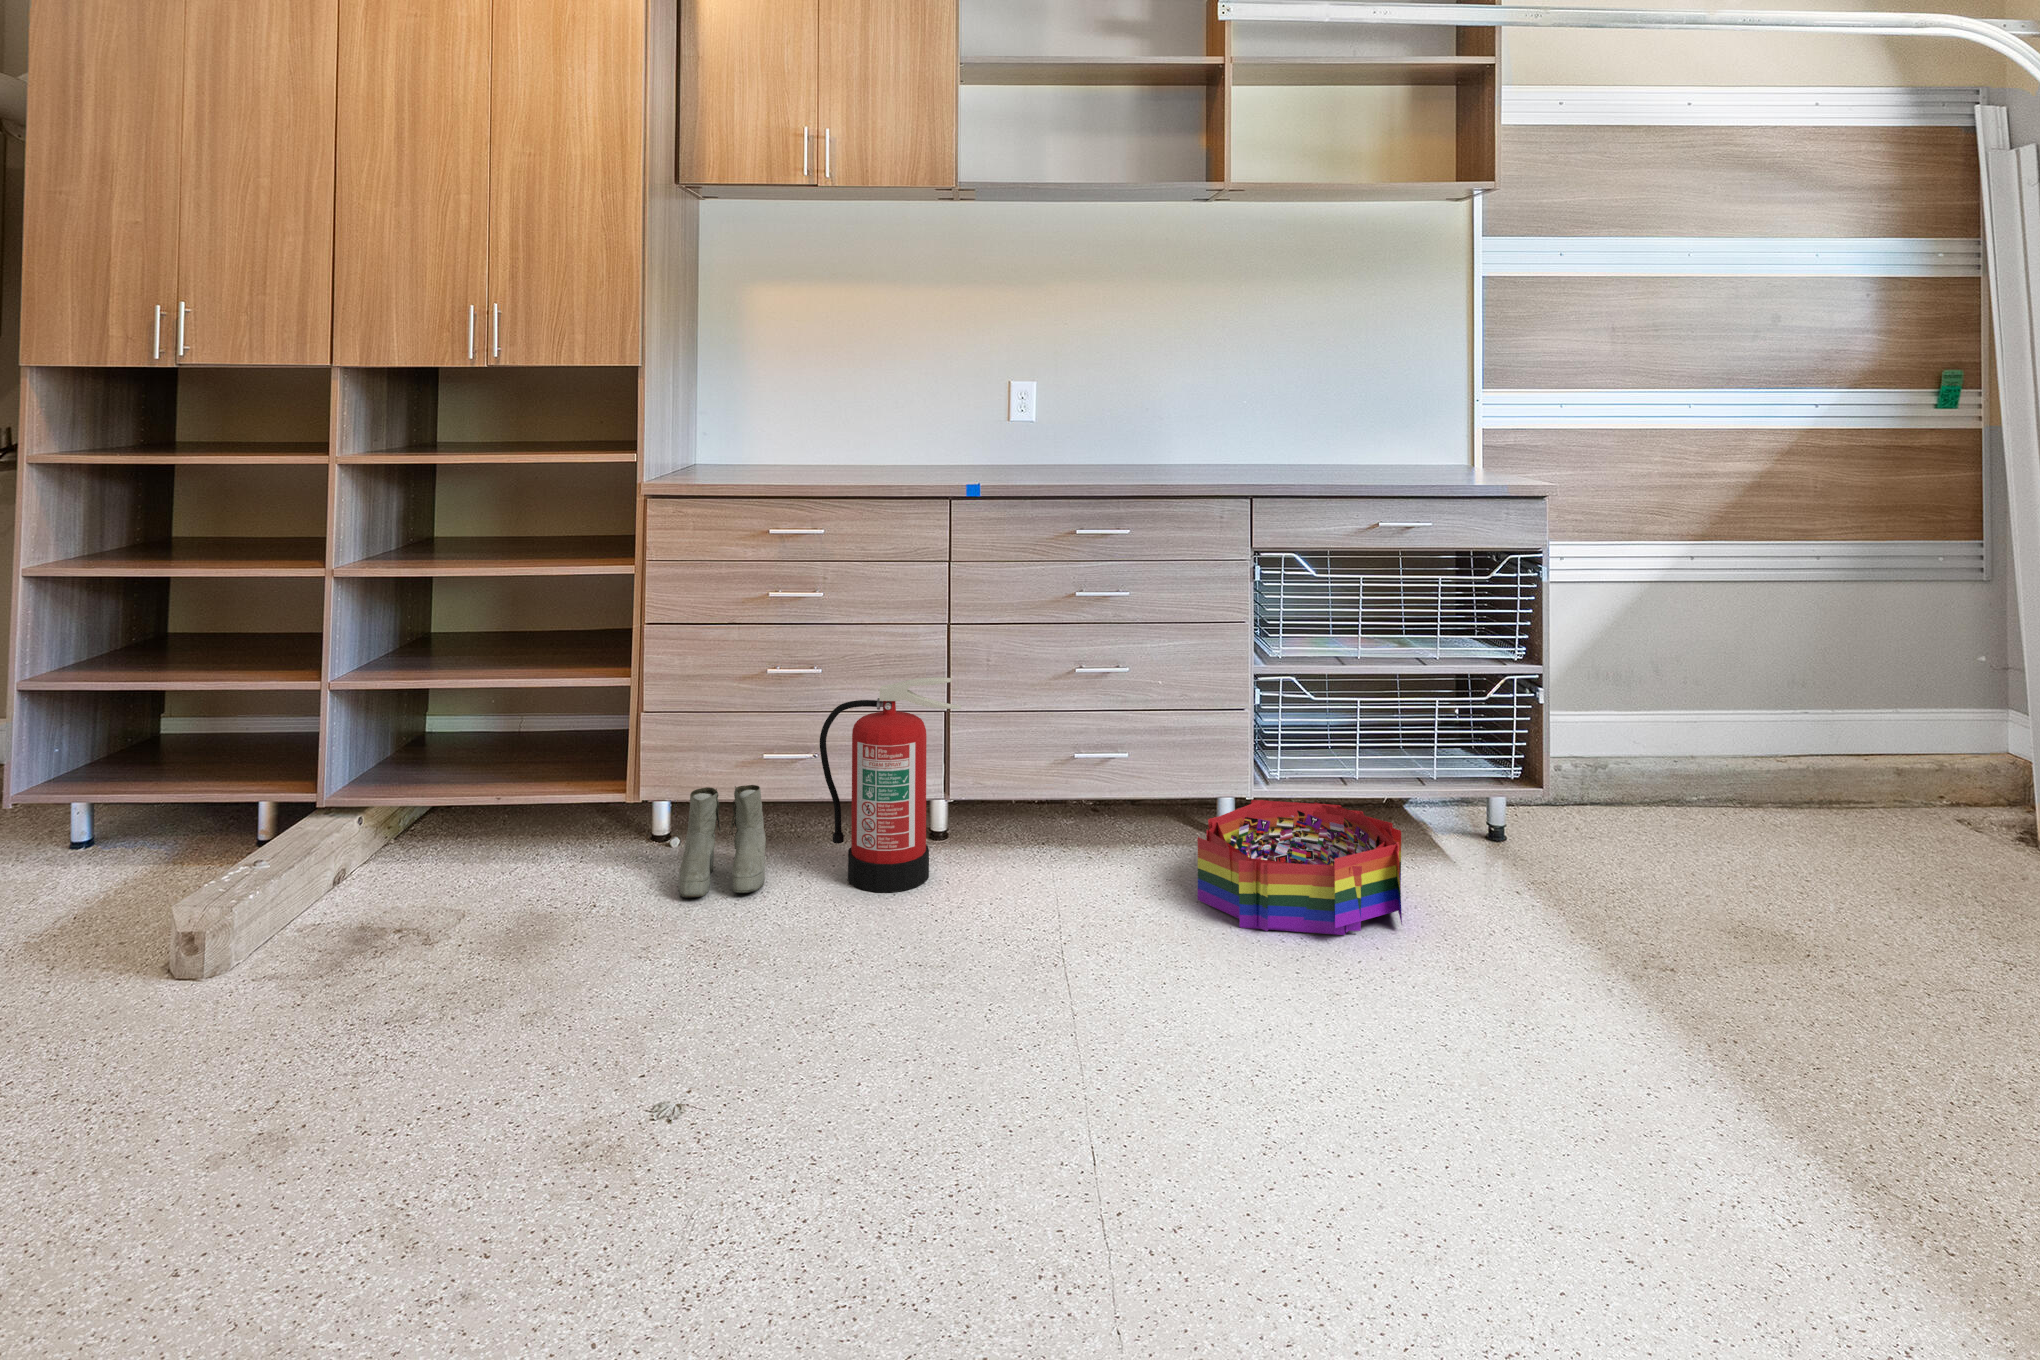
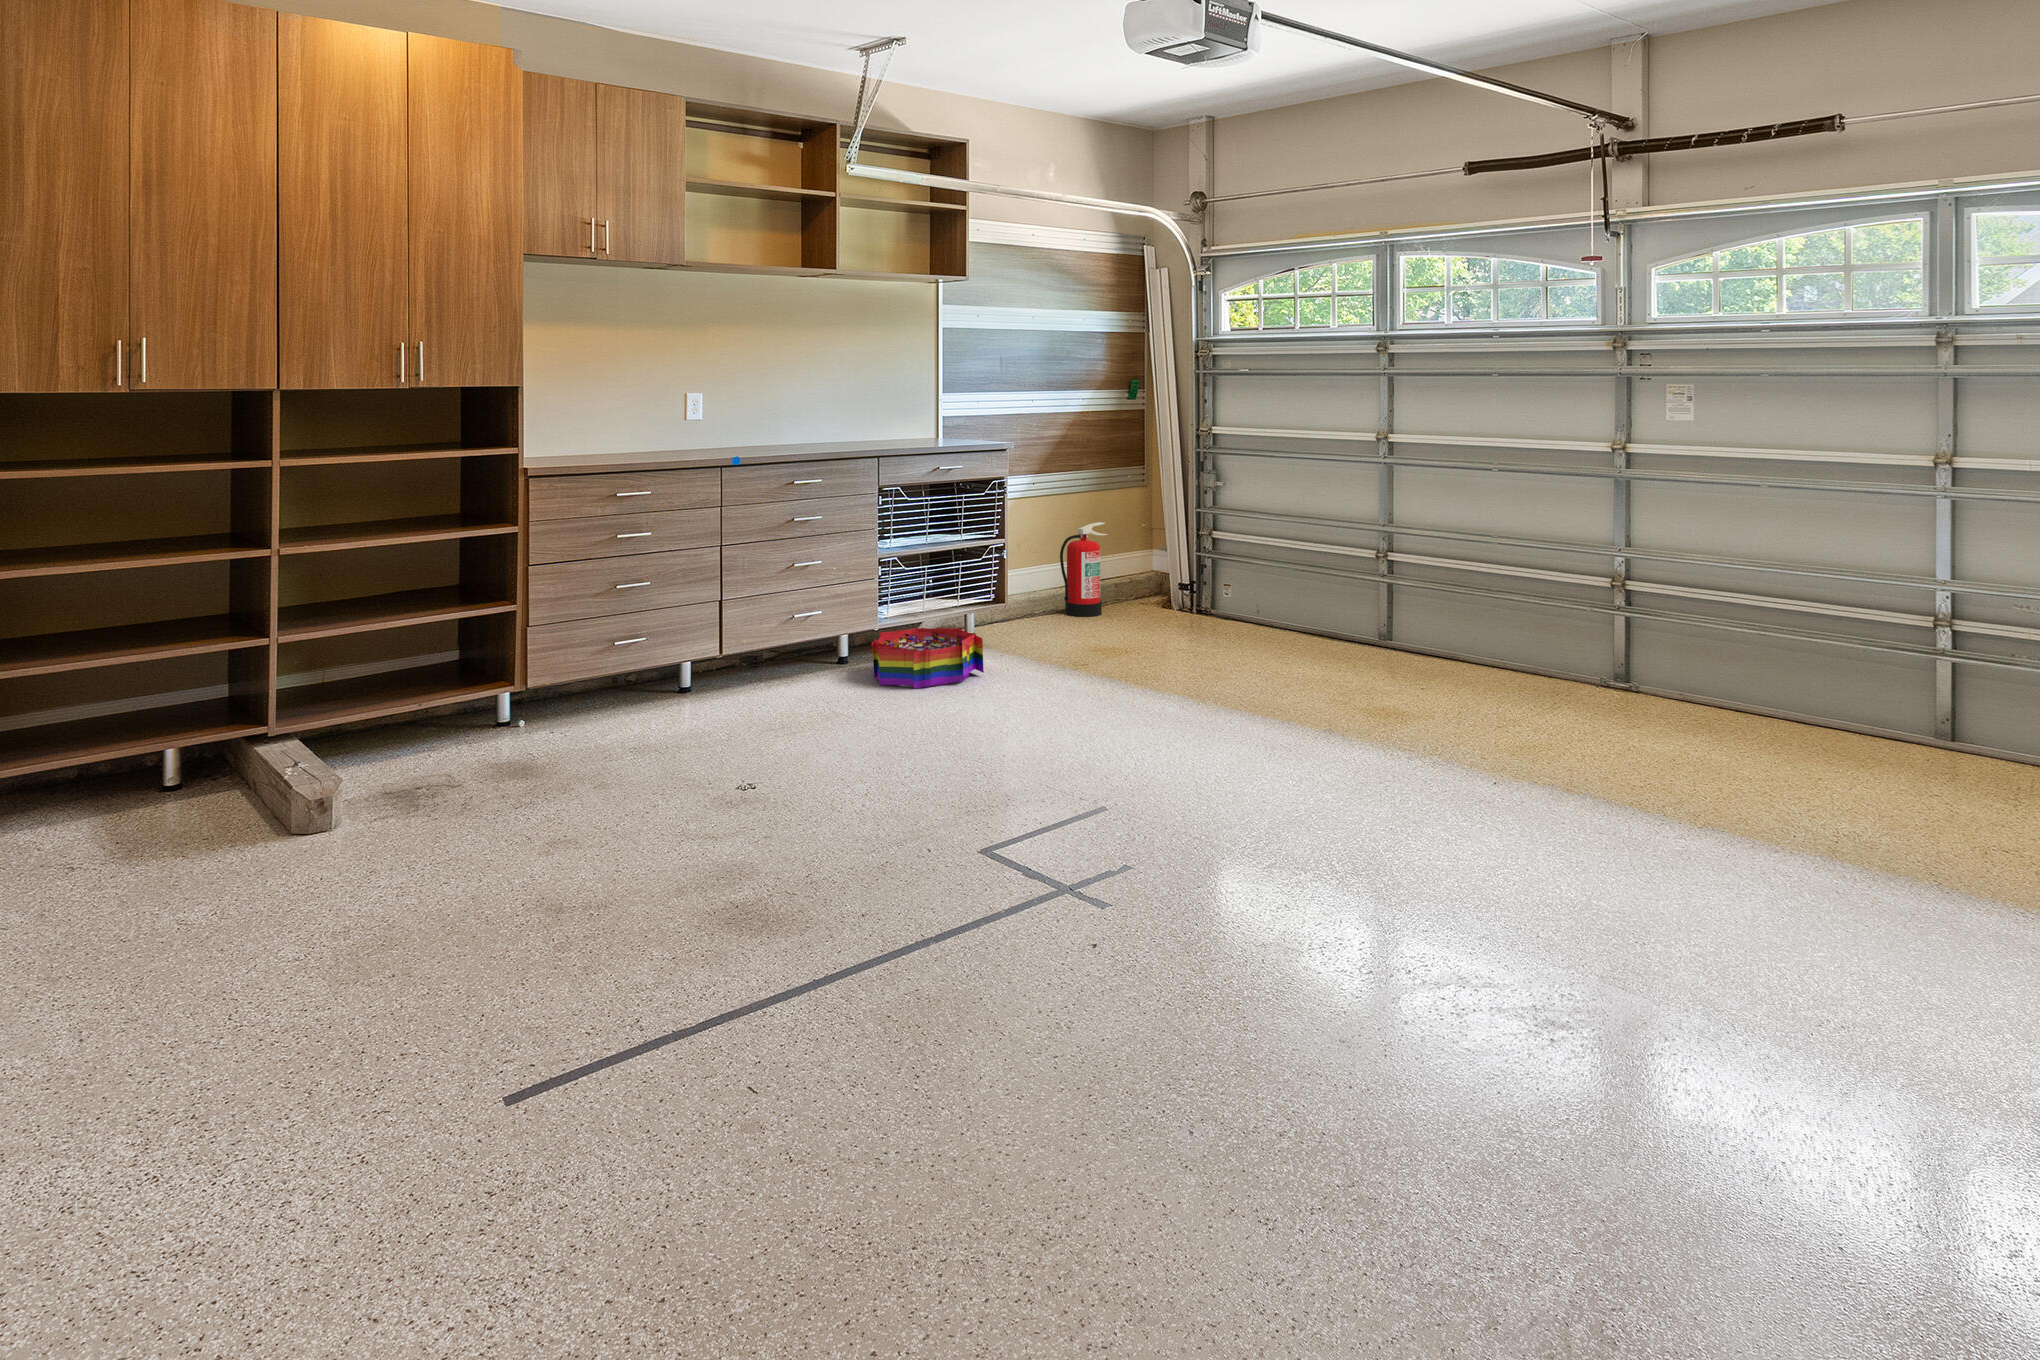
fire extinguisher: present [820,677,961,892] -> present [1060,522,1107,617]
boots: present [679,785,766,898] -> none [574,667,642,738]

